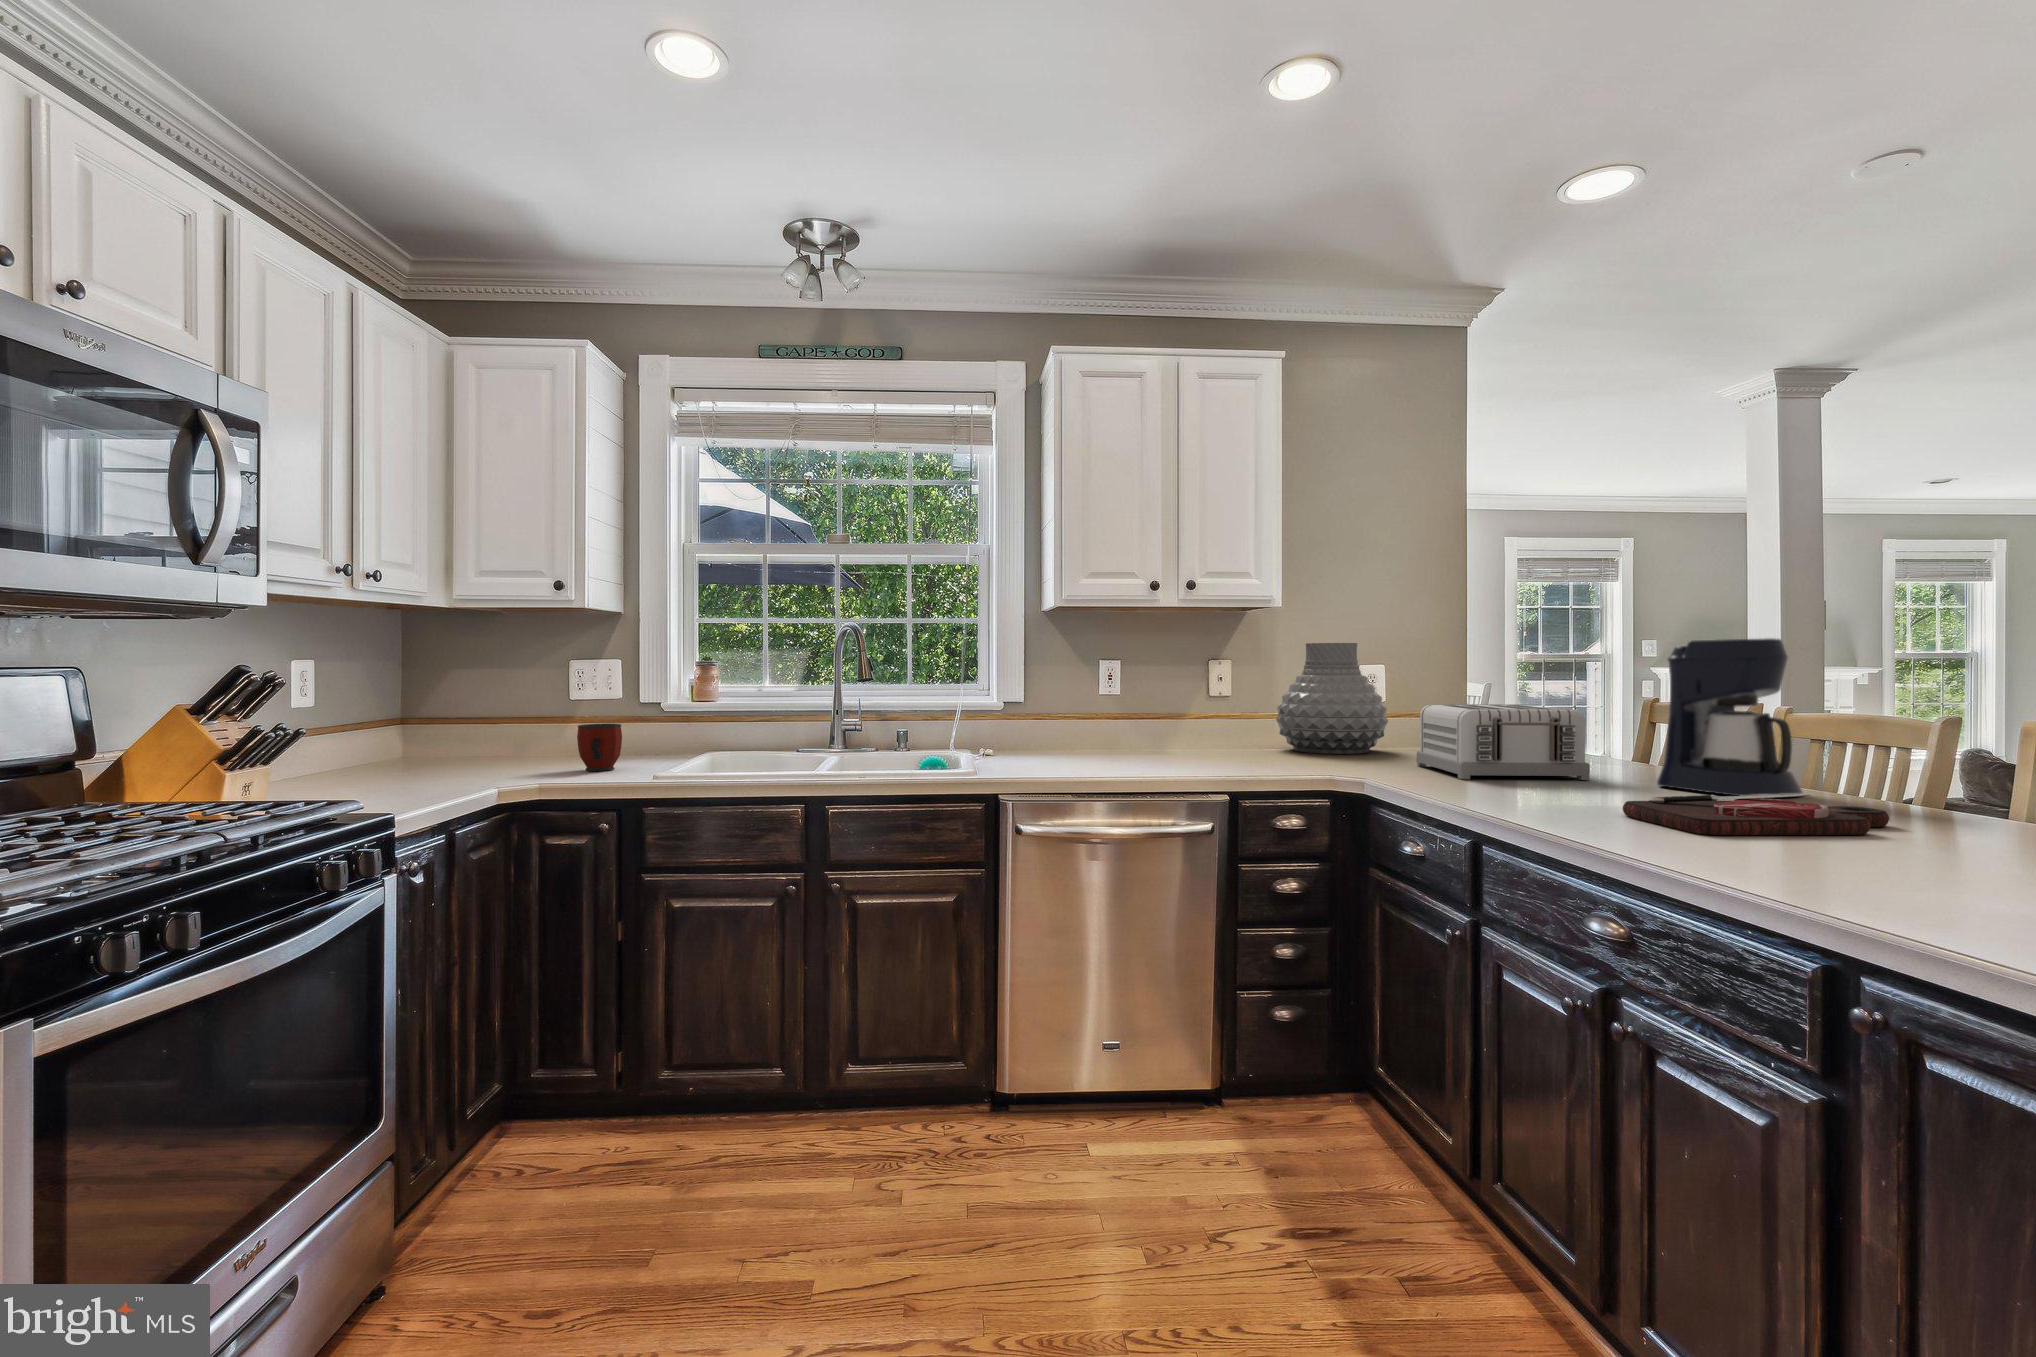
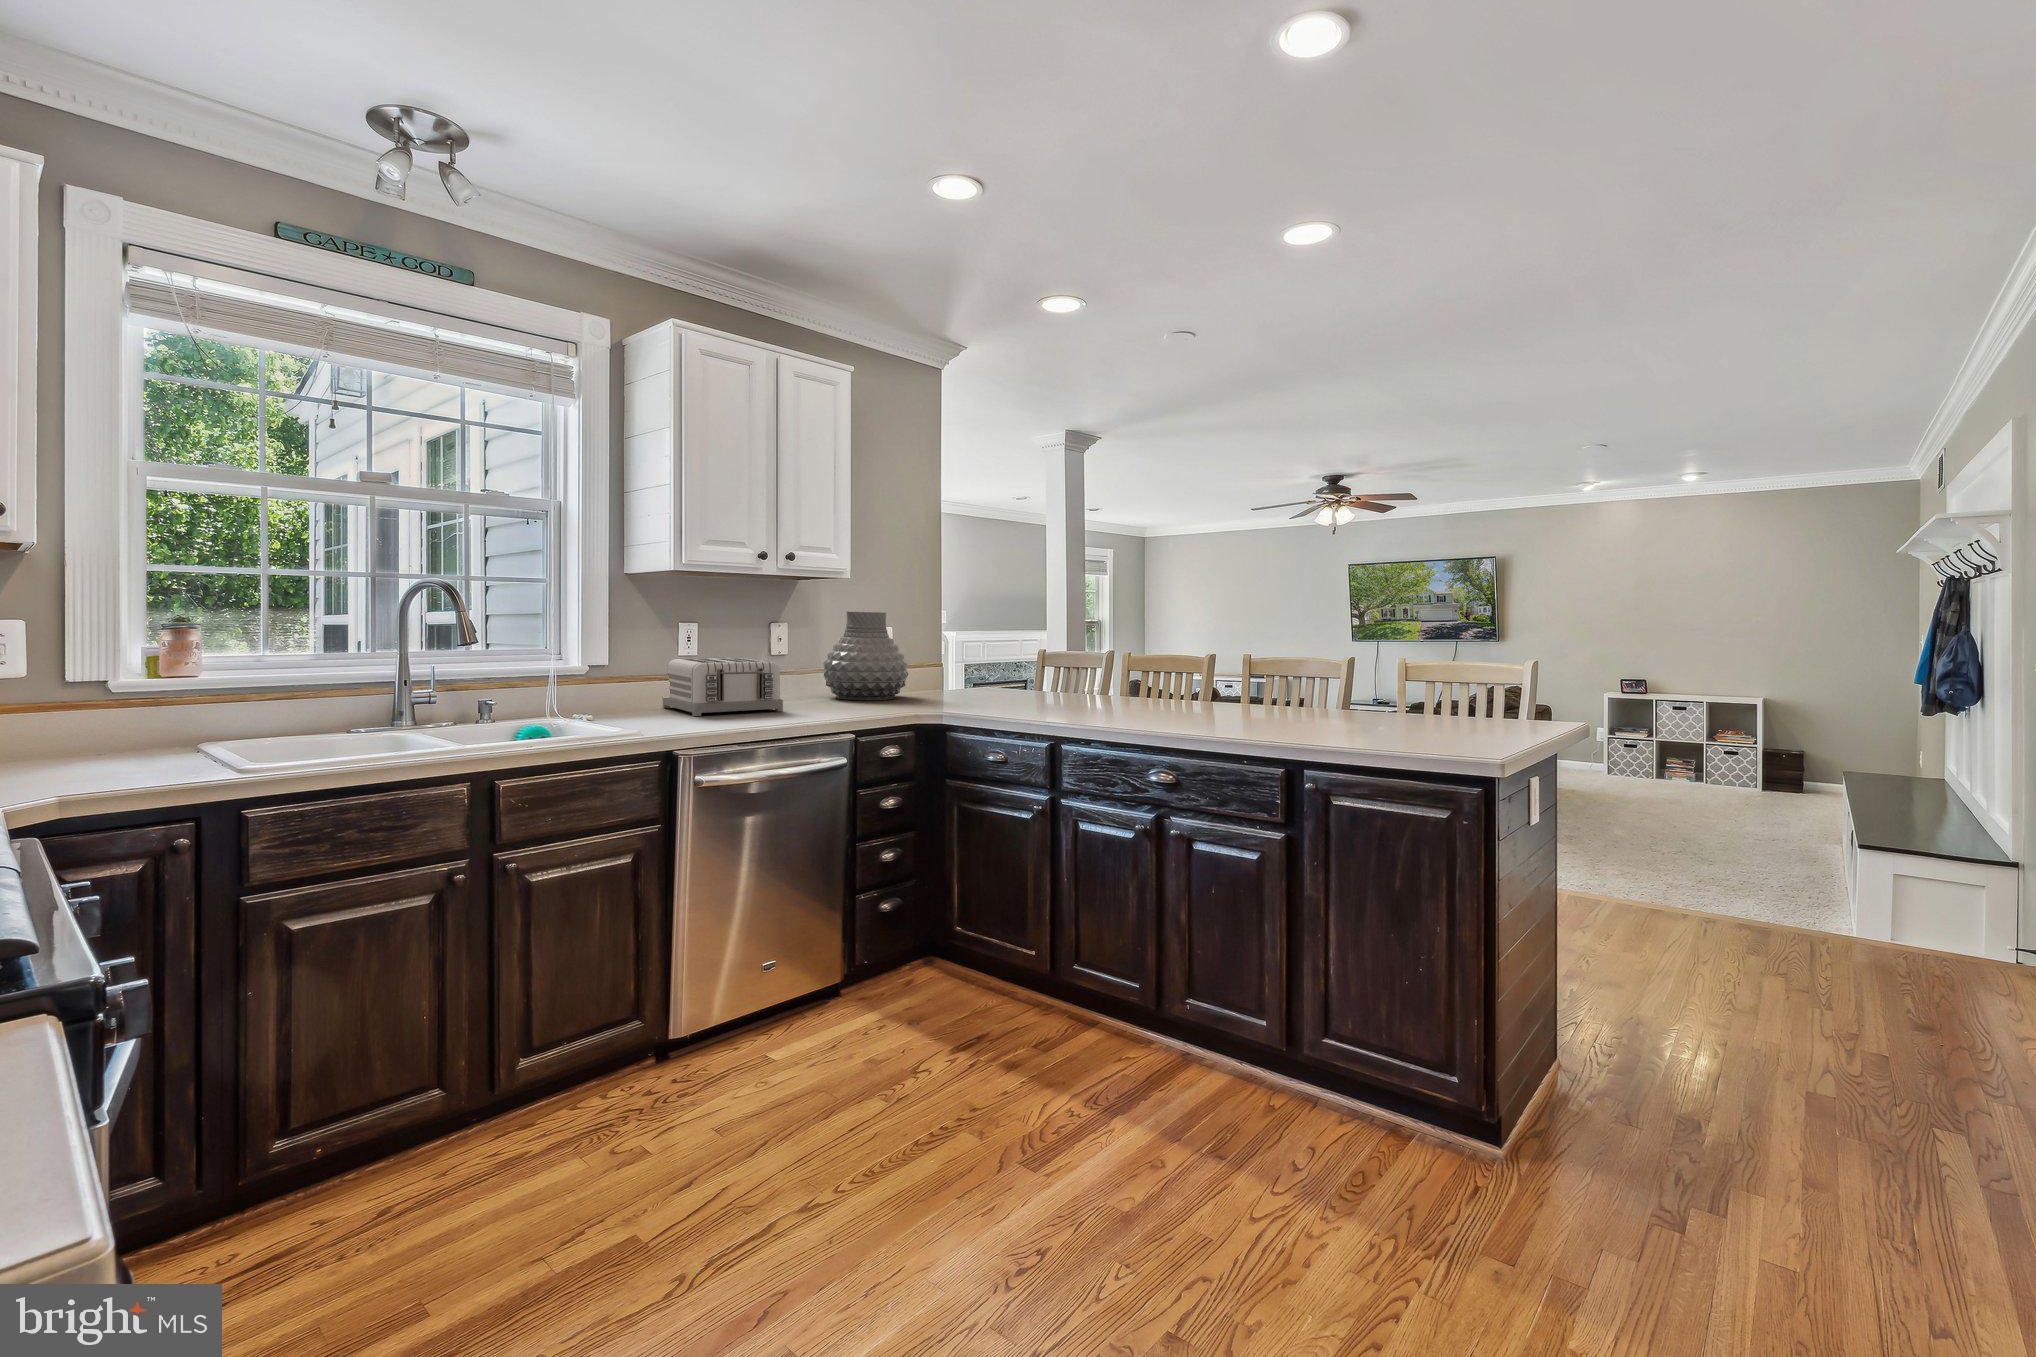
coffee maker: present [1657,638,1803,796] -> none [1106,621,1175,714]
toaster: present [1417,704,1590,780] -> present [662,658,783,716]
mug: present [577,724,622,771] -> none [57,708,138,775]
cutting board: present [1622,794,1889,835] -> none [1135,711,1243,737]

